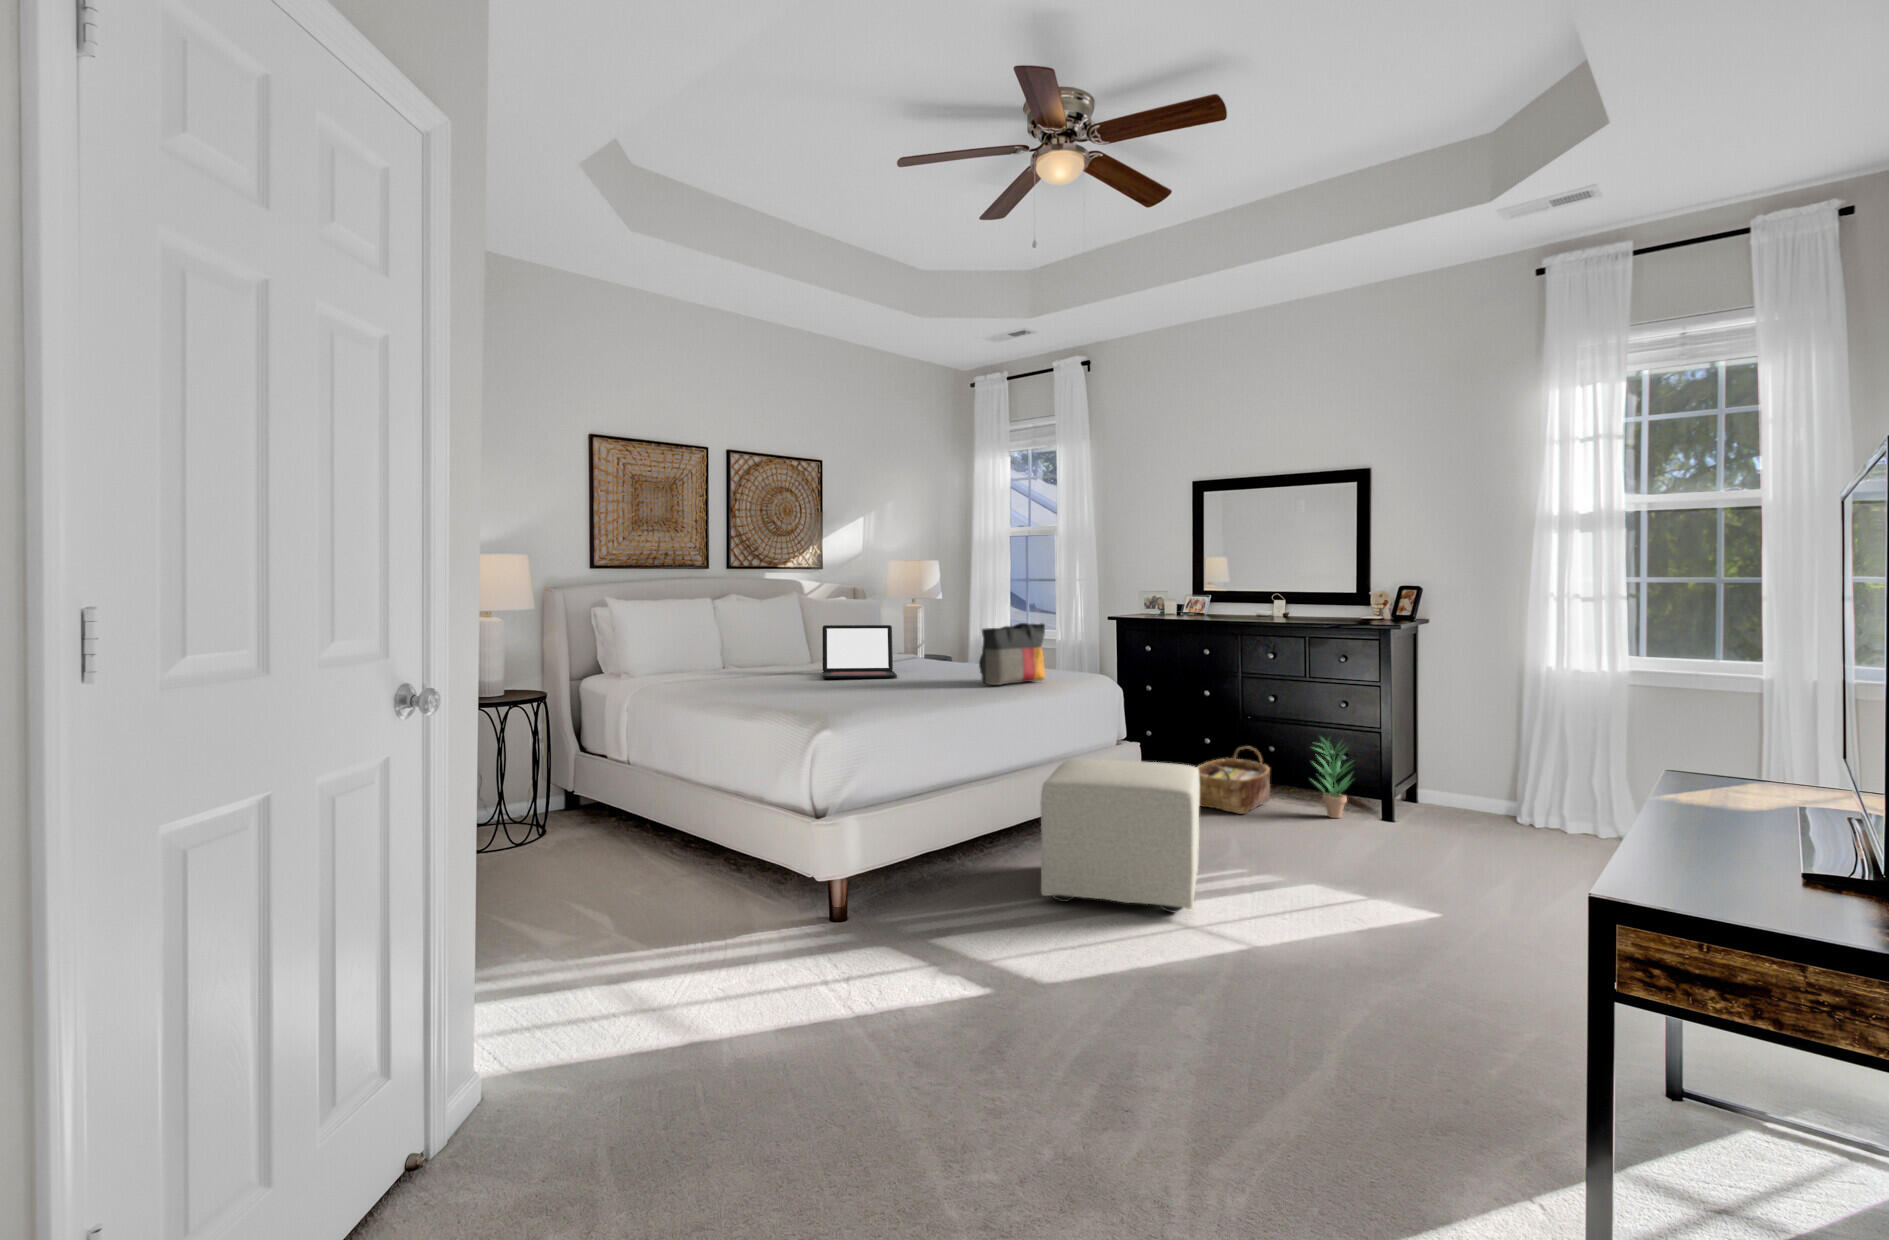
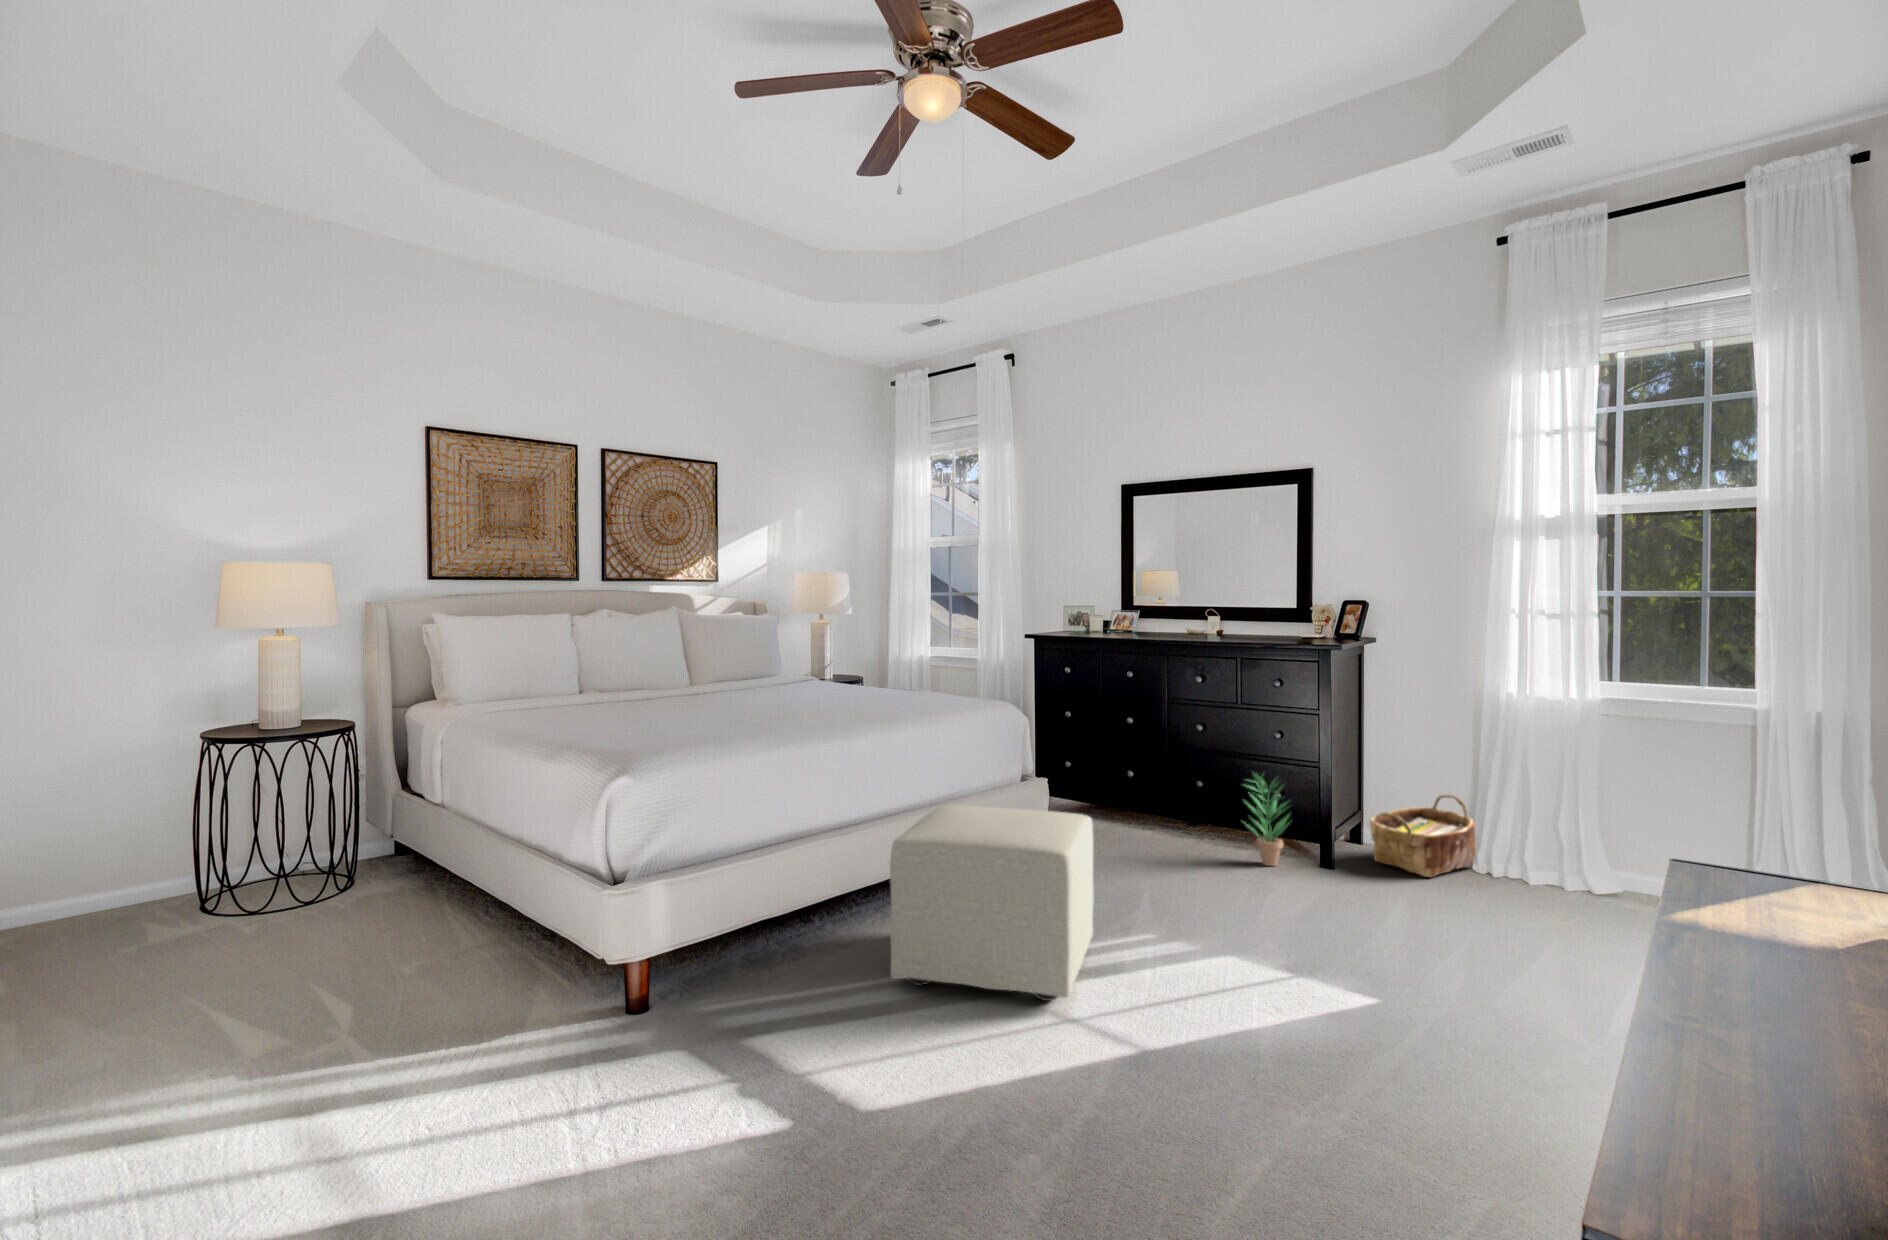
tote bag: present [979,623,1045,685] -> none [855,643,934,715]
laptop: present [822,625,897,678] -> none [680,644,769,706]
woven basket: present [1197,746,1270,814] -> present [1370,794,1476,877]

